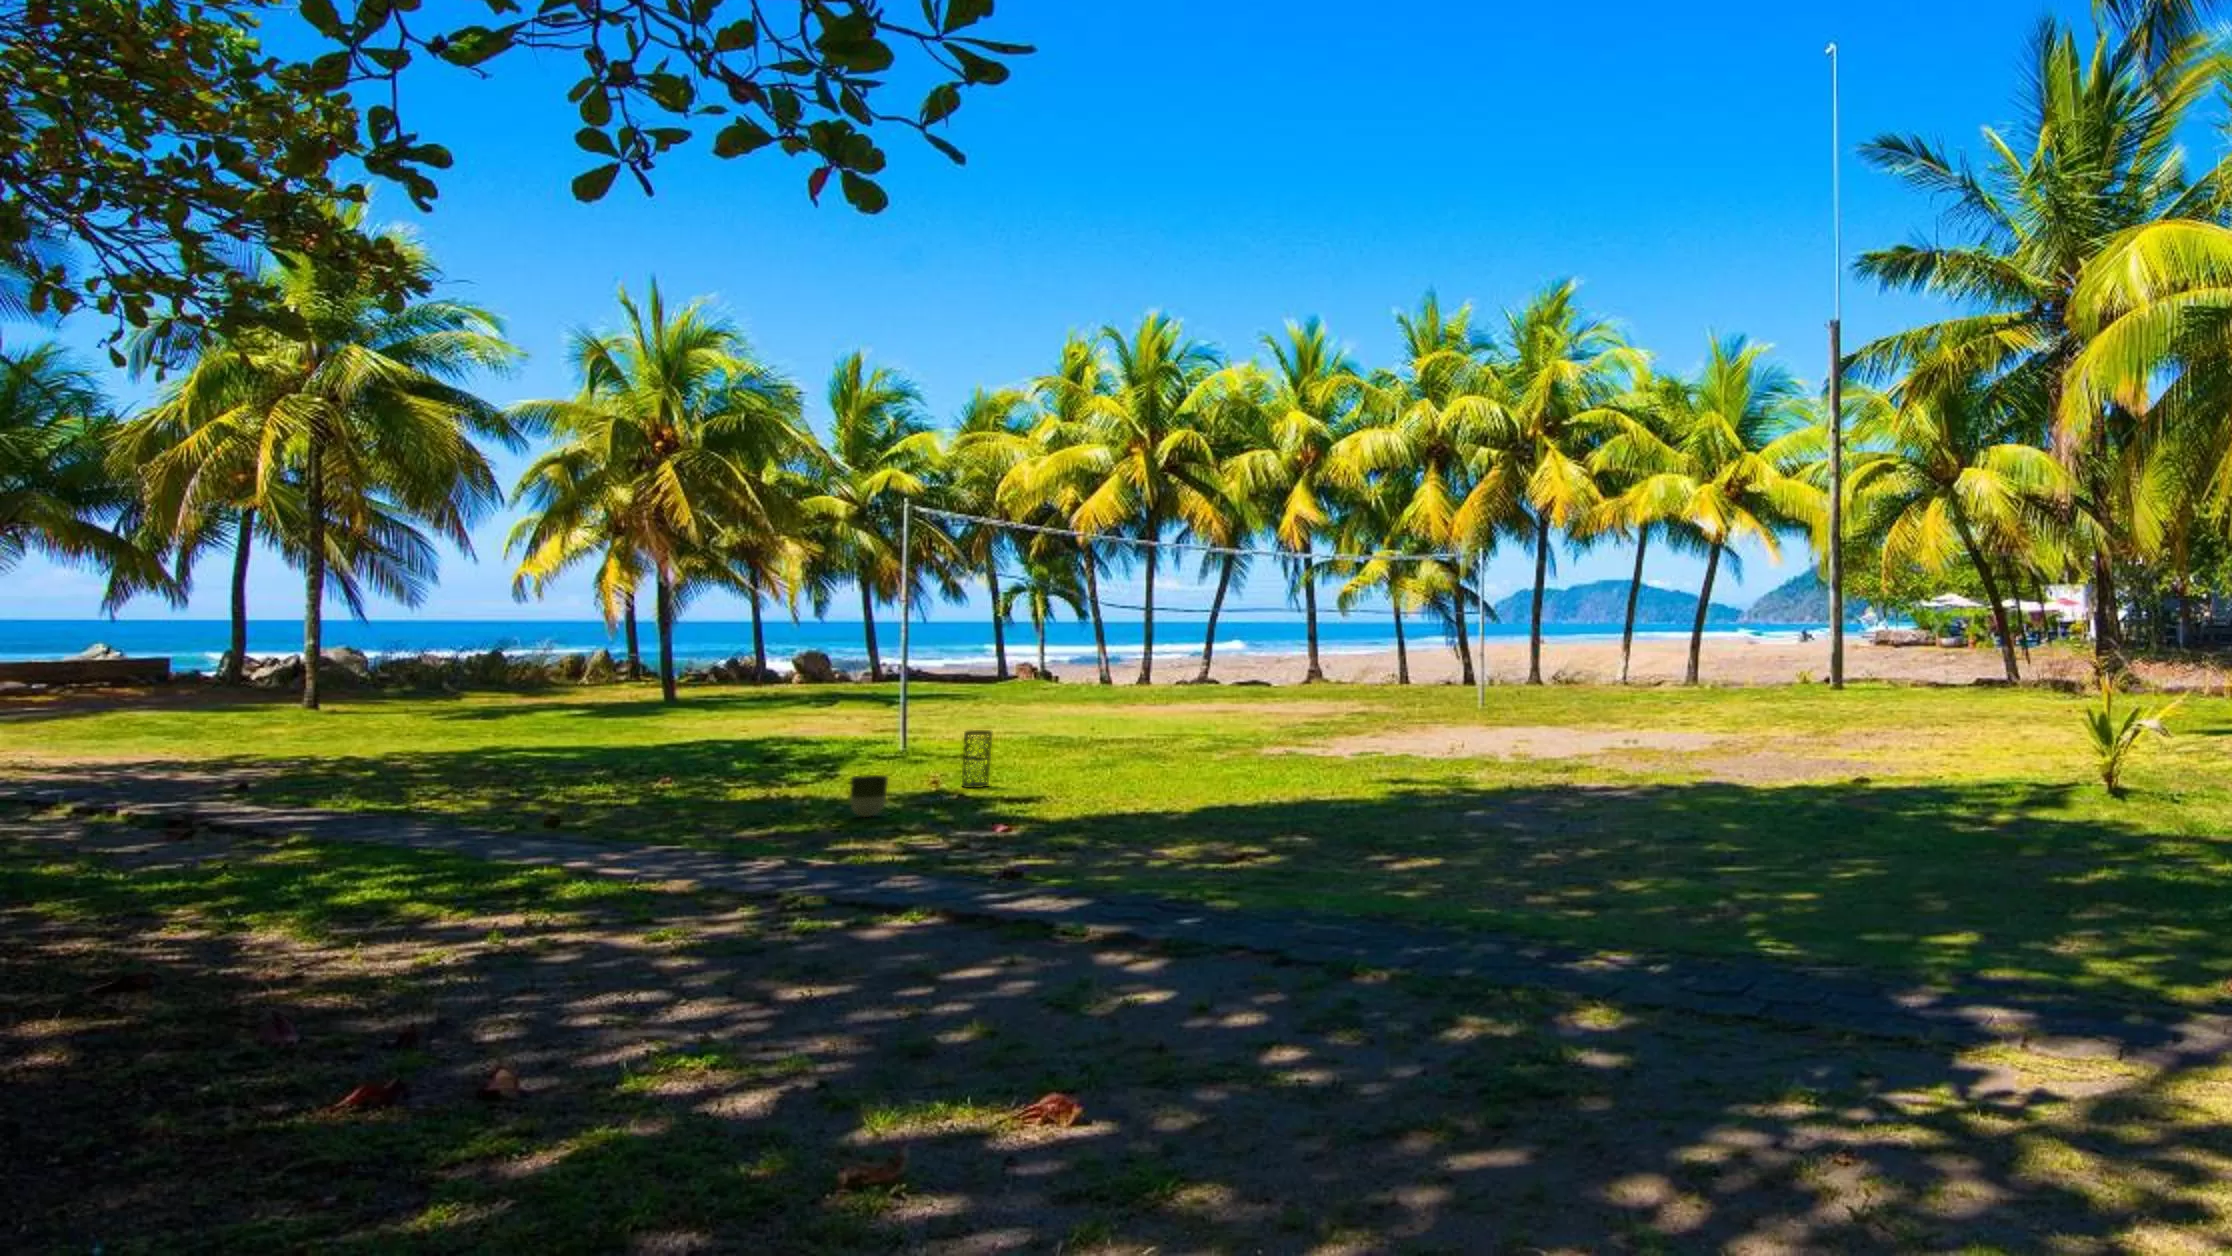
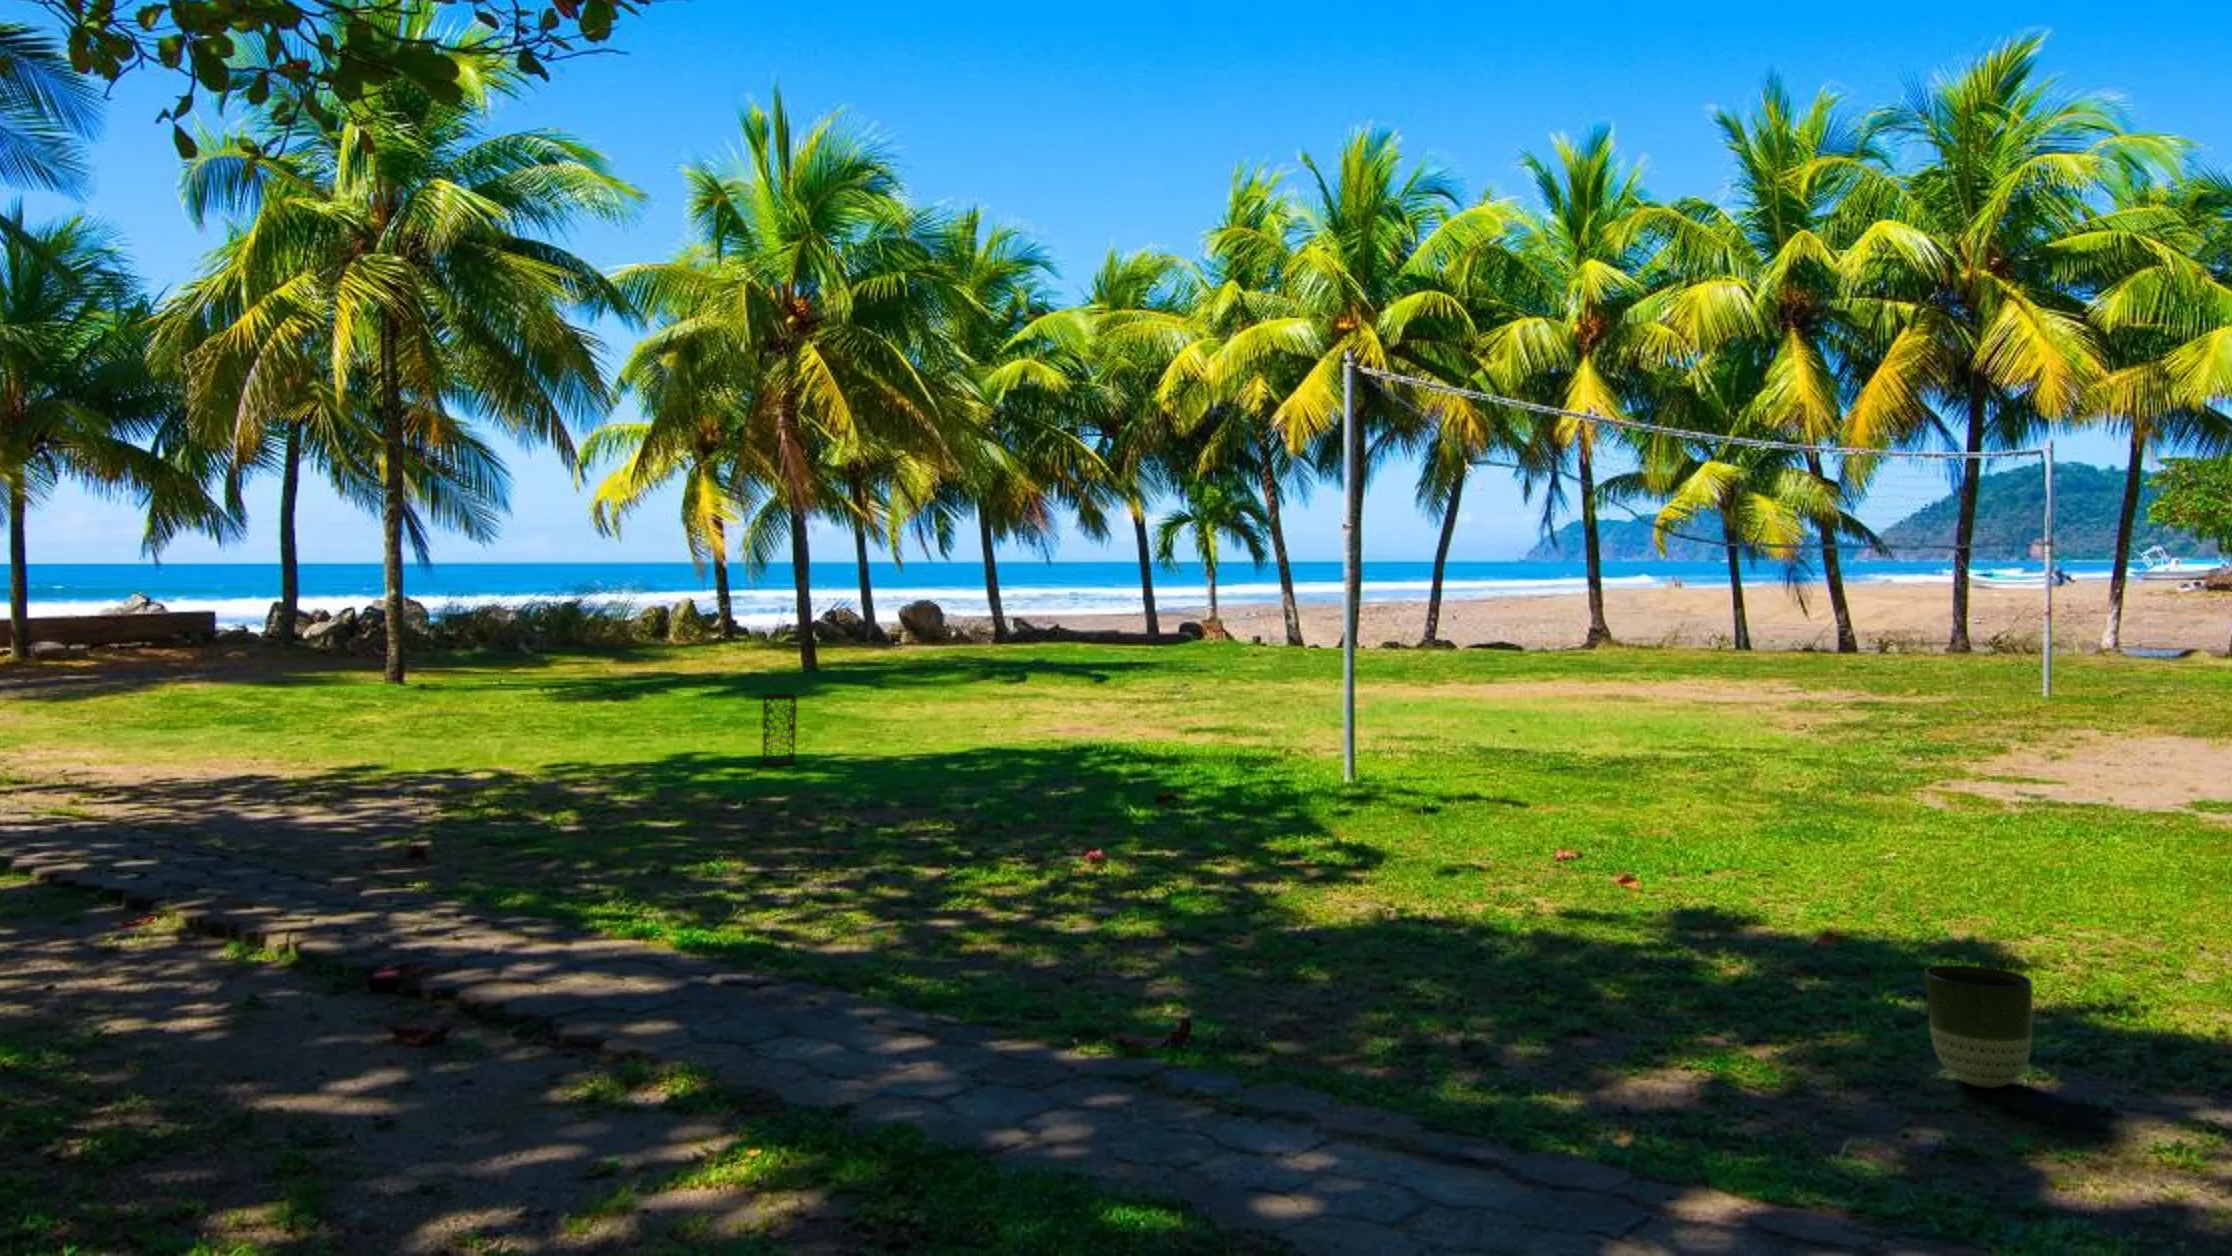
trash can: present [962,730,993,788] -> present [762,693,797,765]

